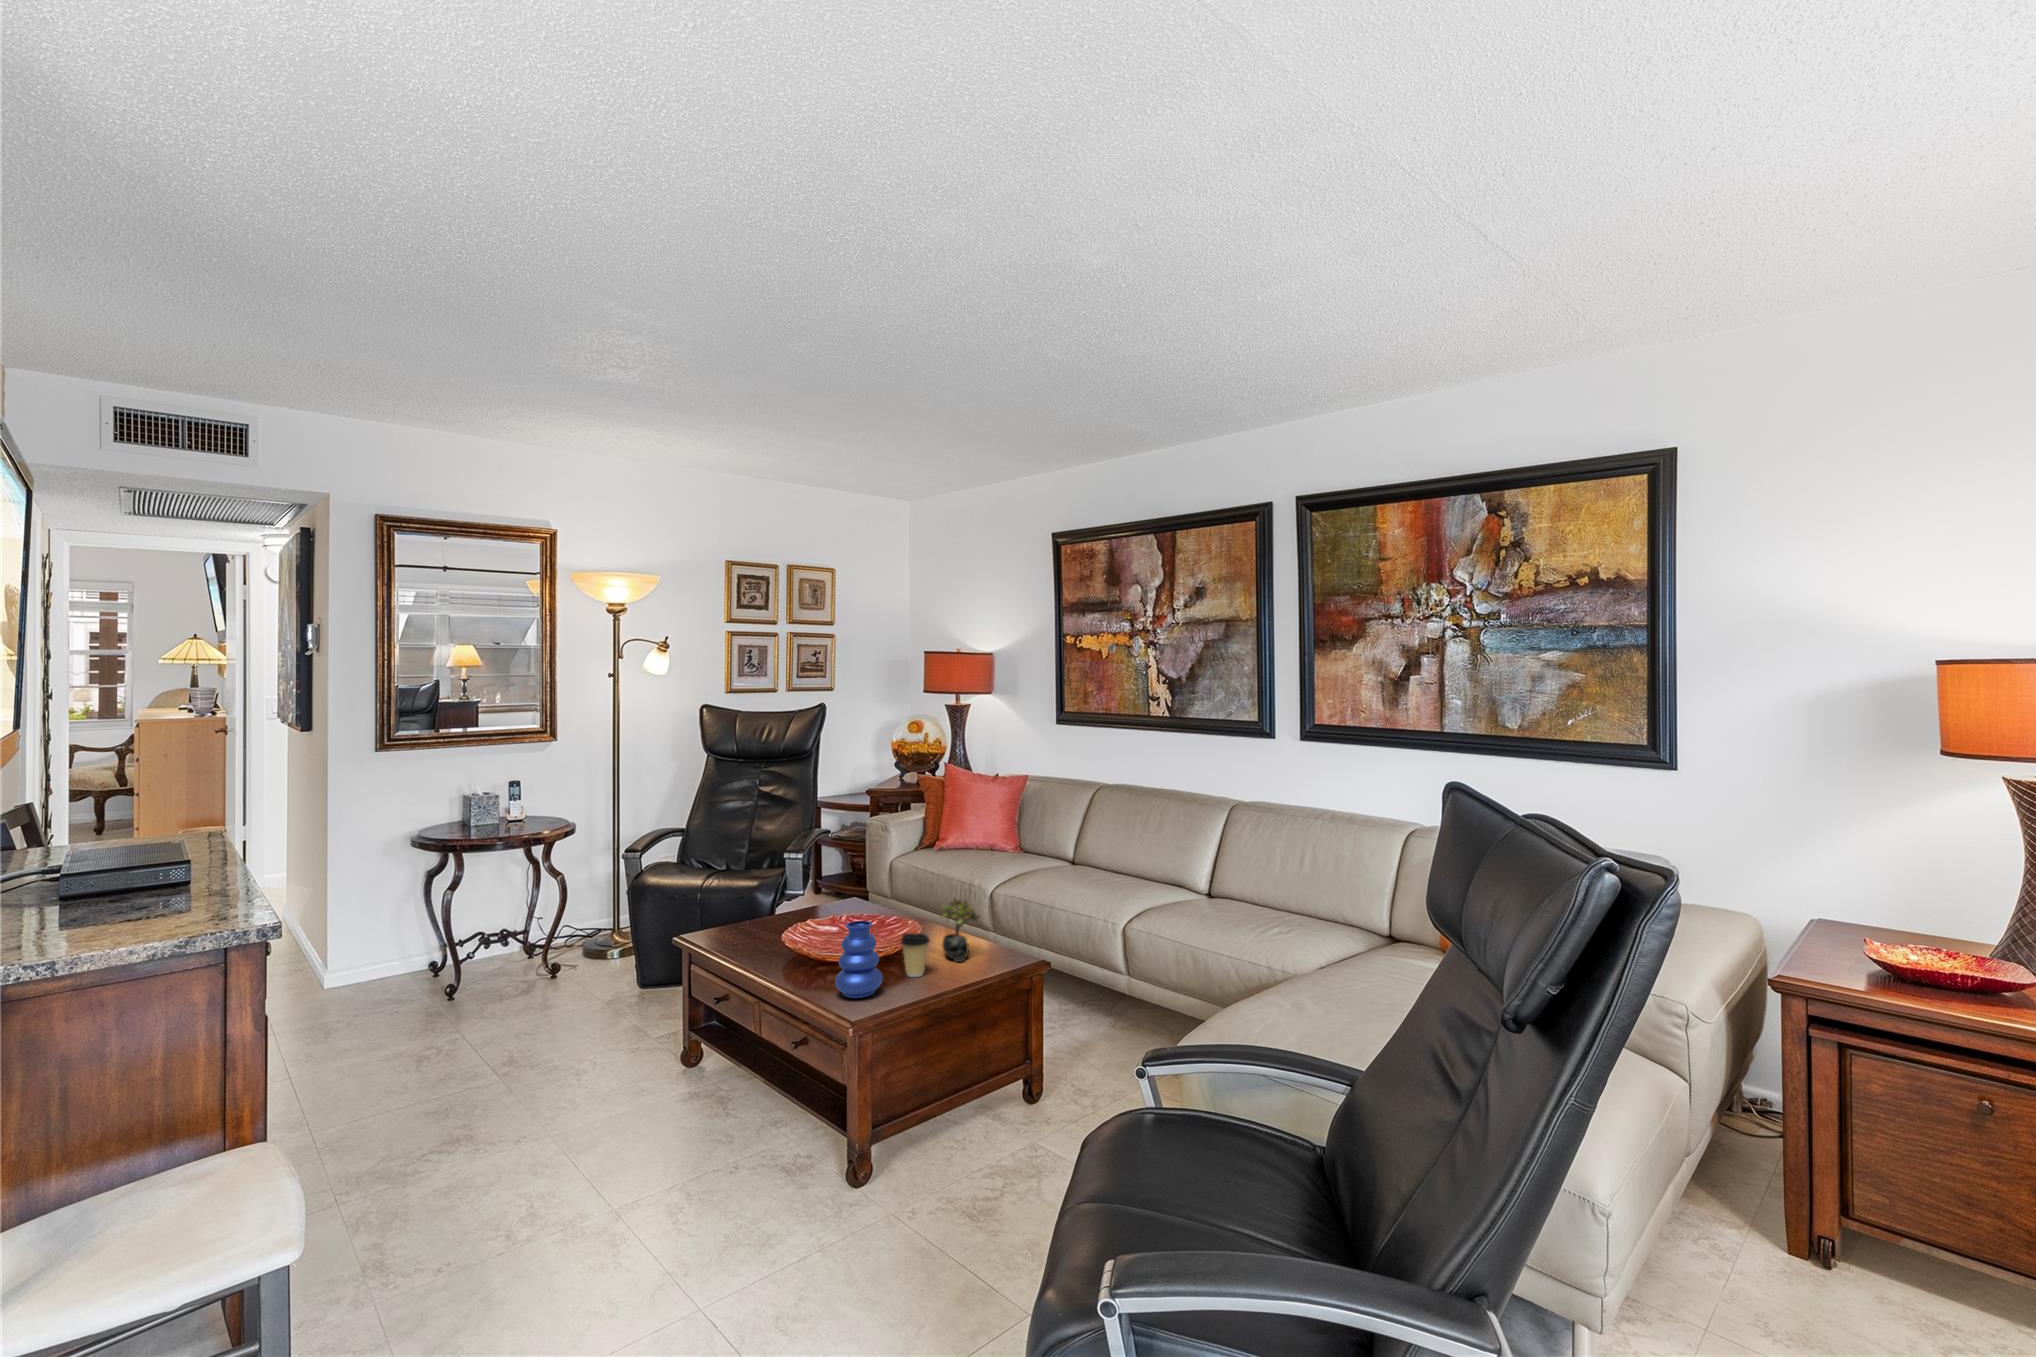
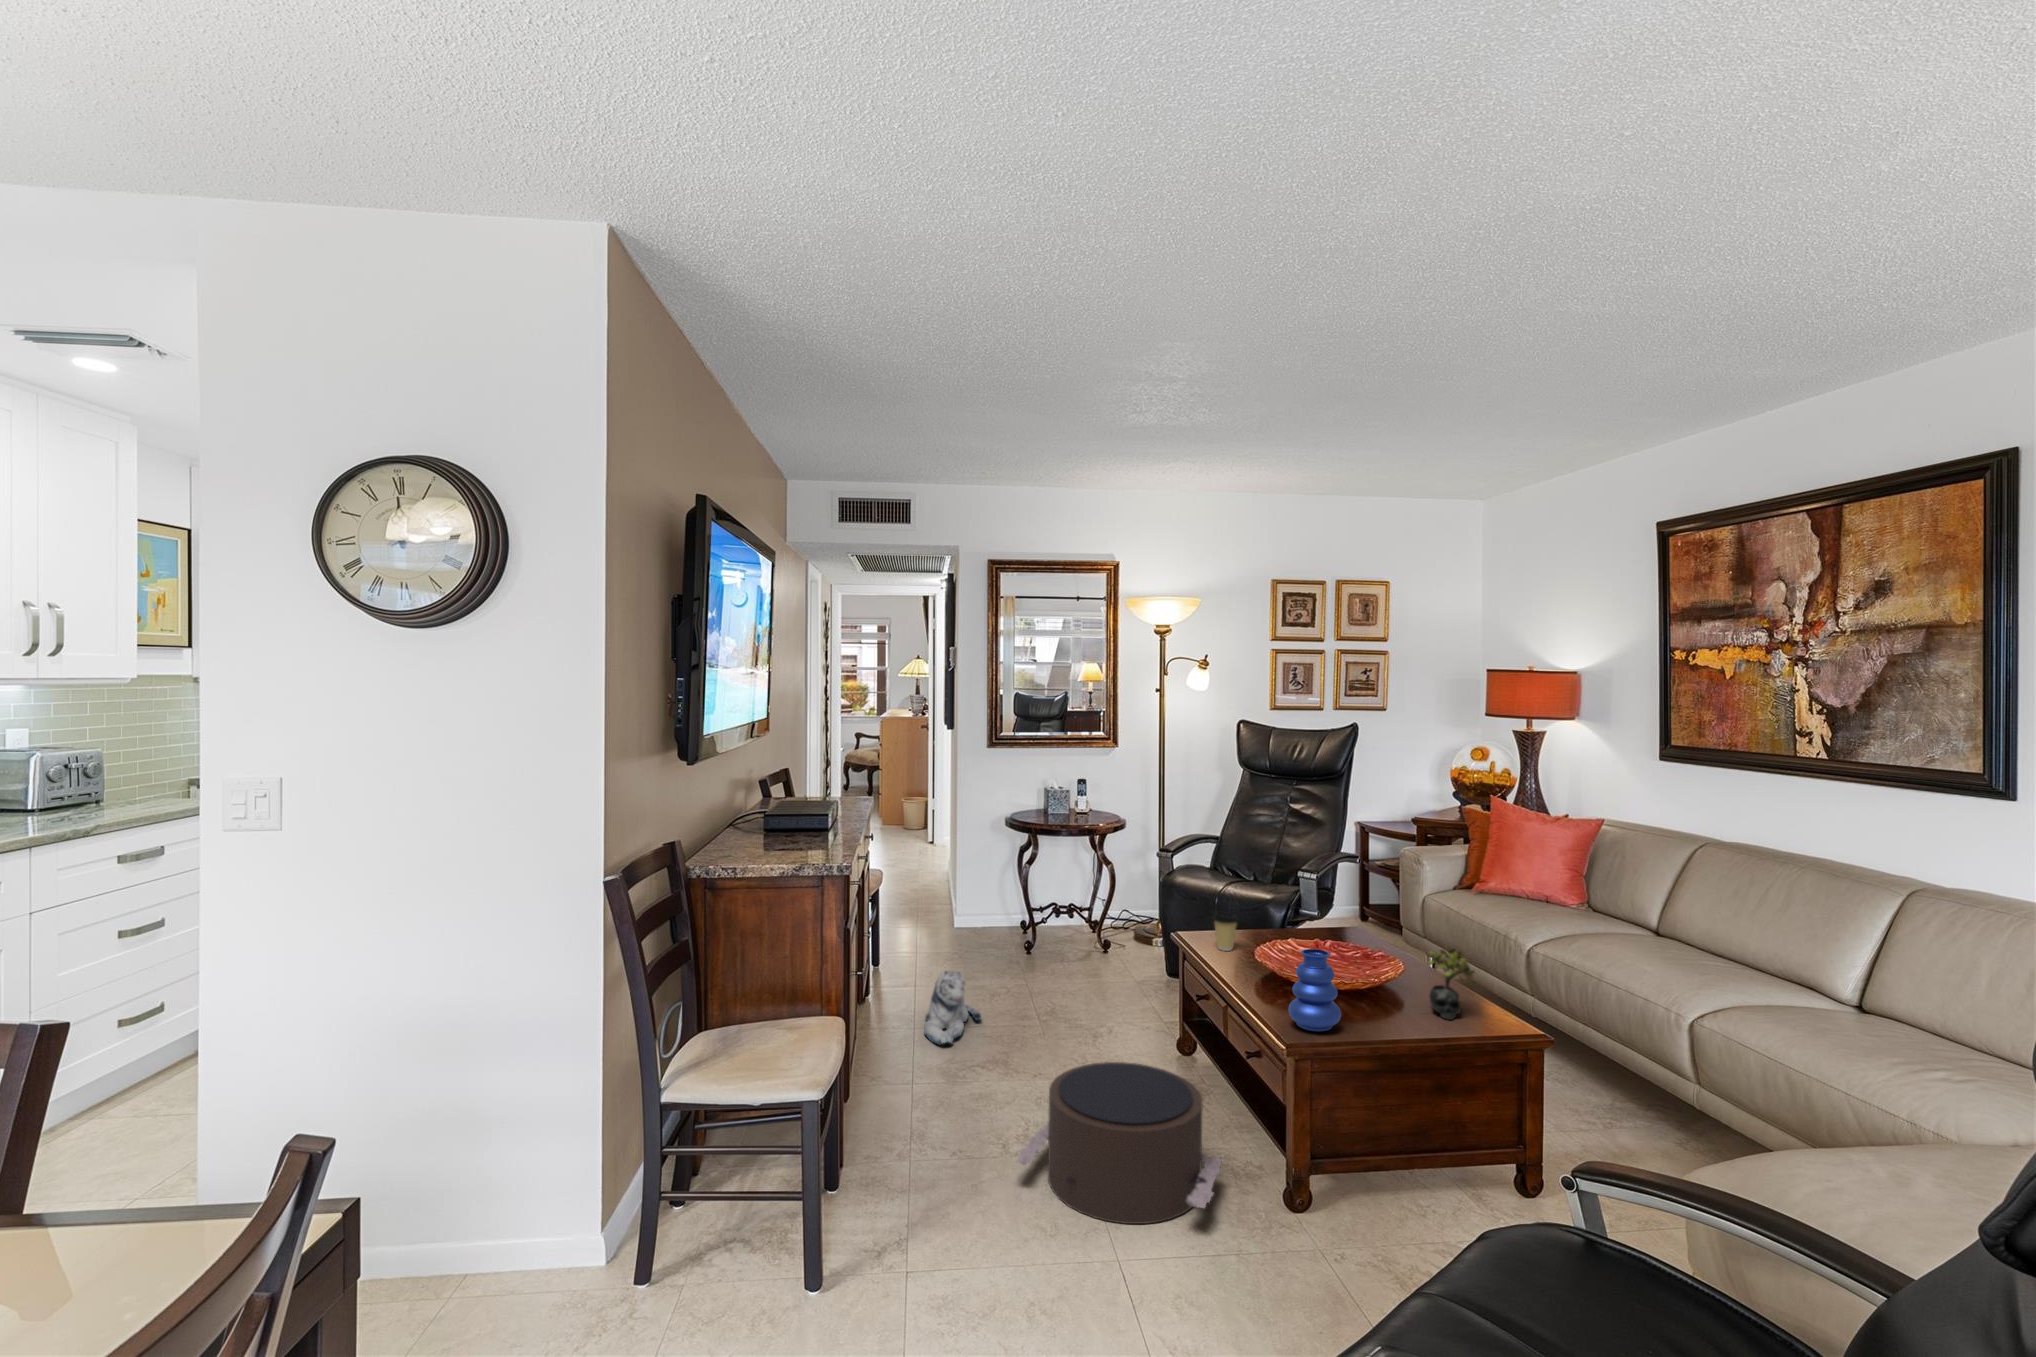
coffee cup: present [901,933,929,977] -> present [1213,912,1239,951]
plush toy: none [344,1036,430,1132] -> present [924,971,981,1045]
pouf: none [558,1075,785,1249] -> present [1016,1062,1221,1224]

